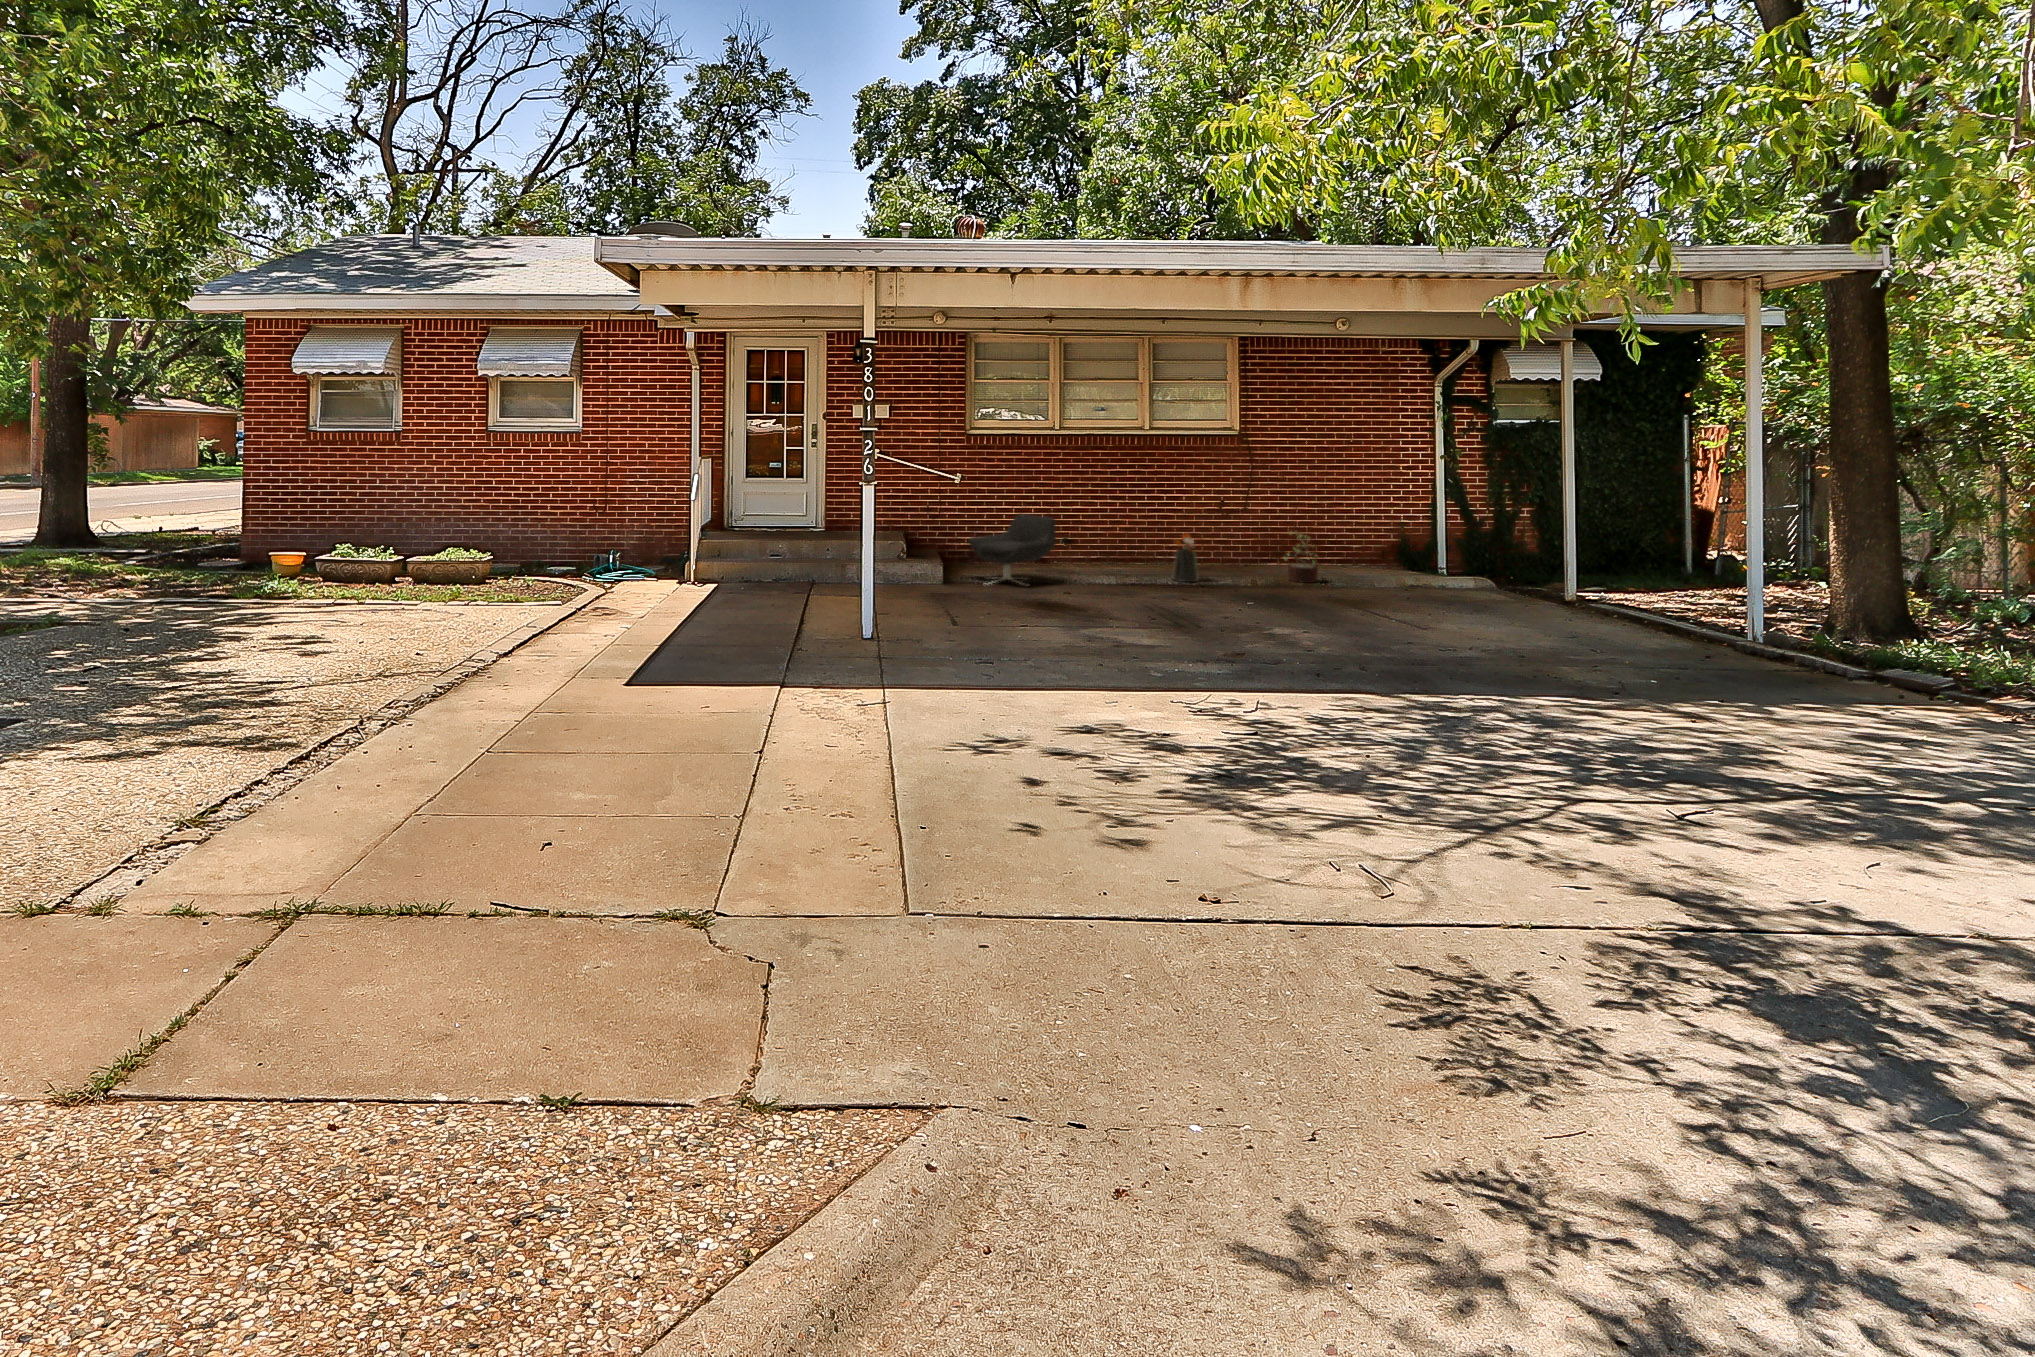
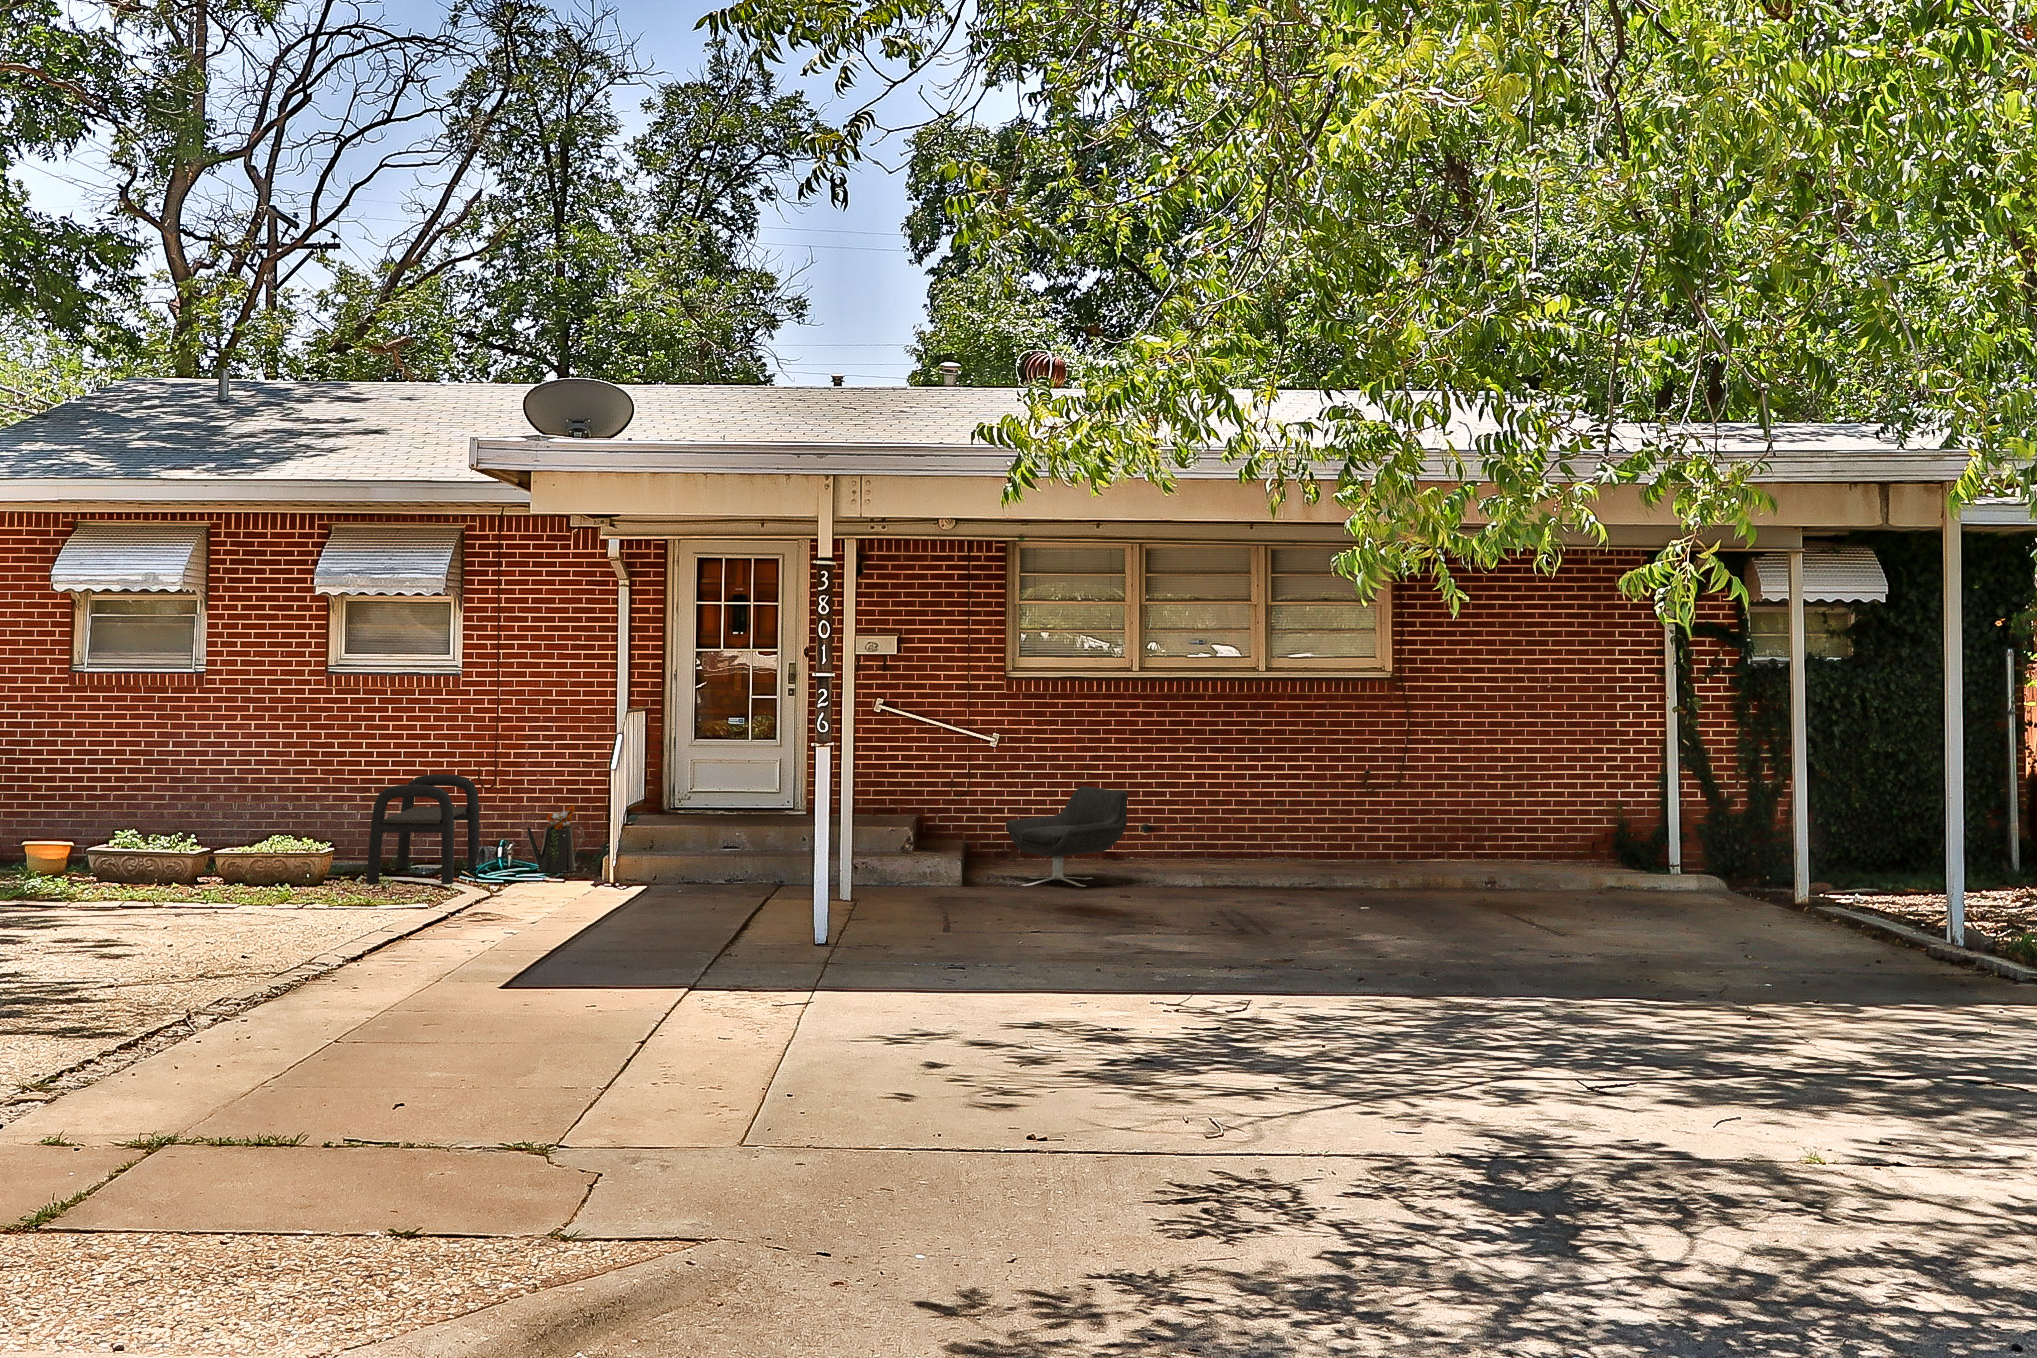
bench: none [517,502,597,581] -> present [366,774,479,884]
decorative plant: present [1284,532,1318,583] -> none [1452,806,1504,882]
watering can: present [1172,534,1198,582] -> present [527,806,584,873]

